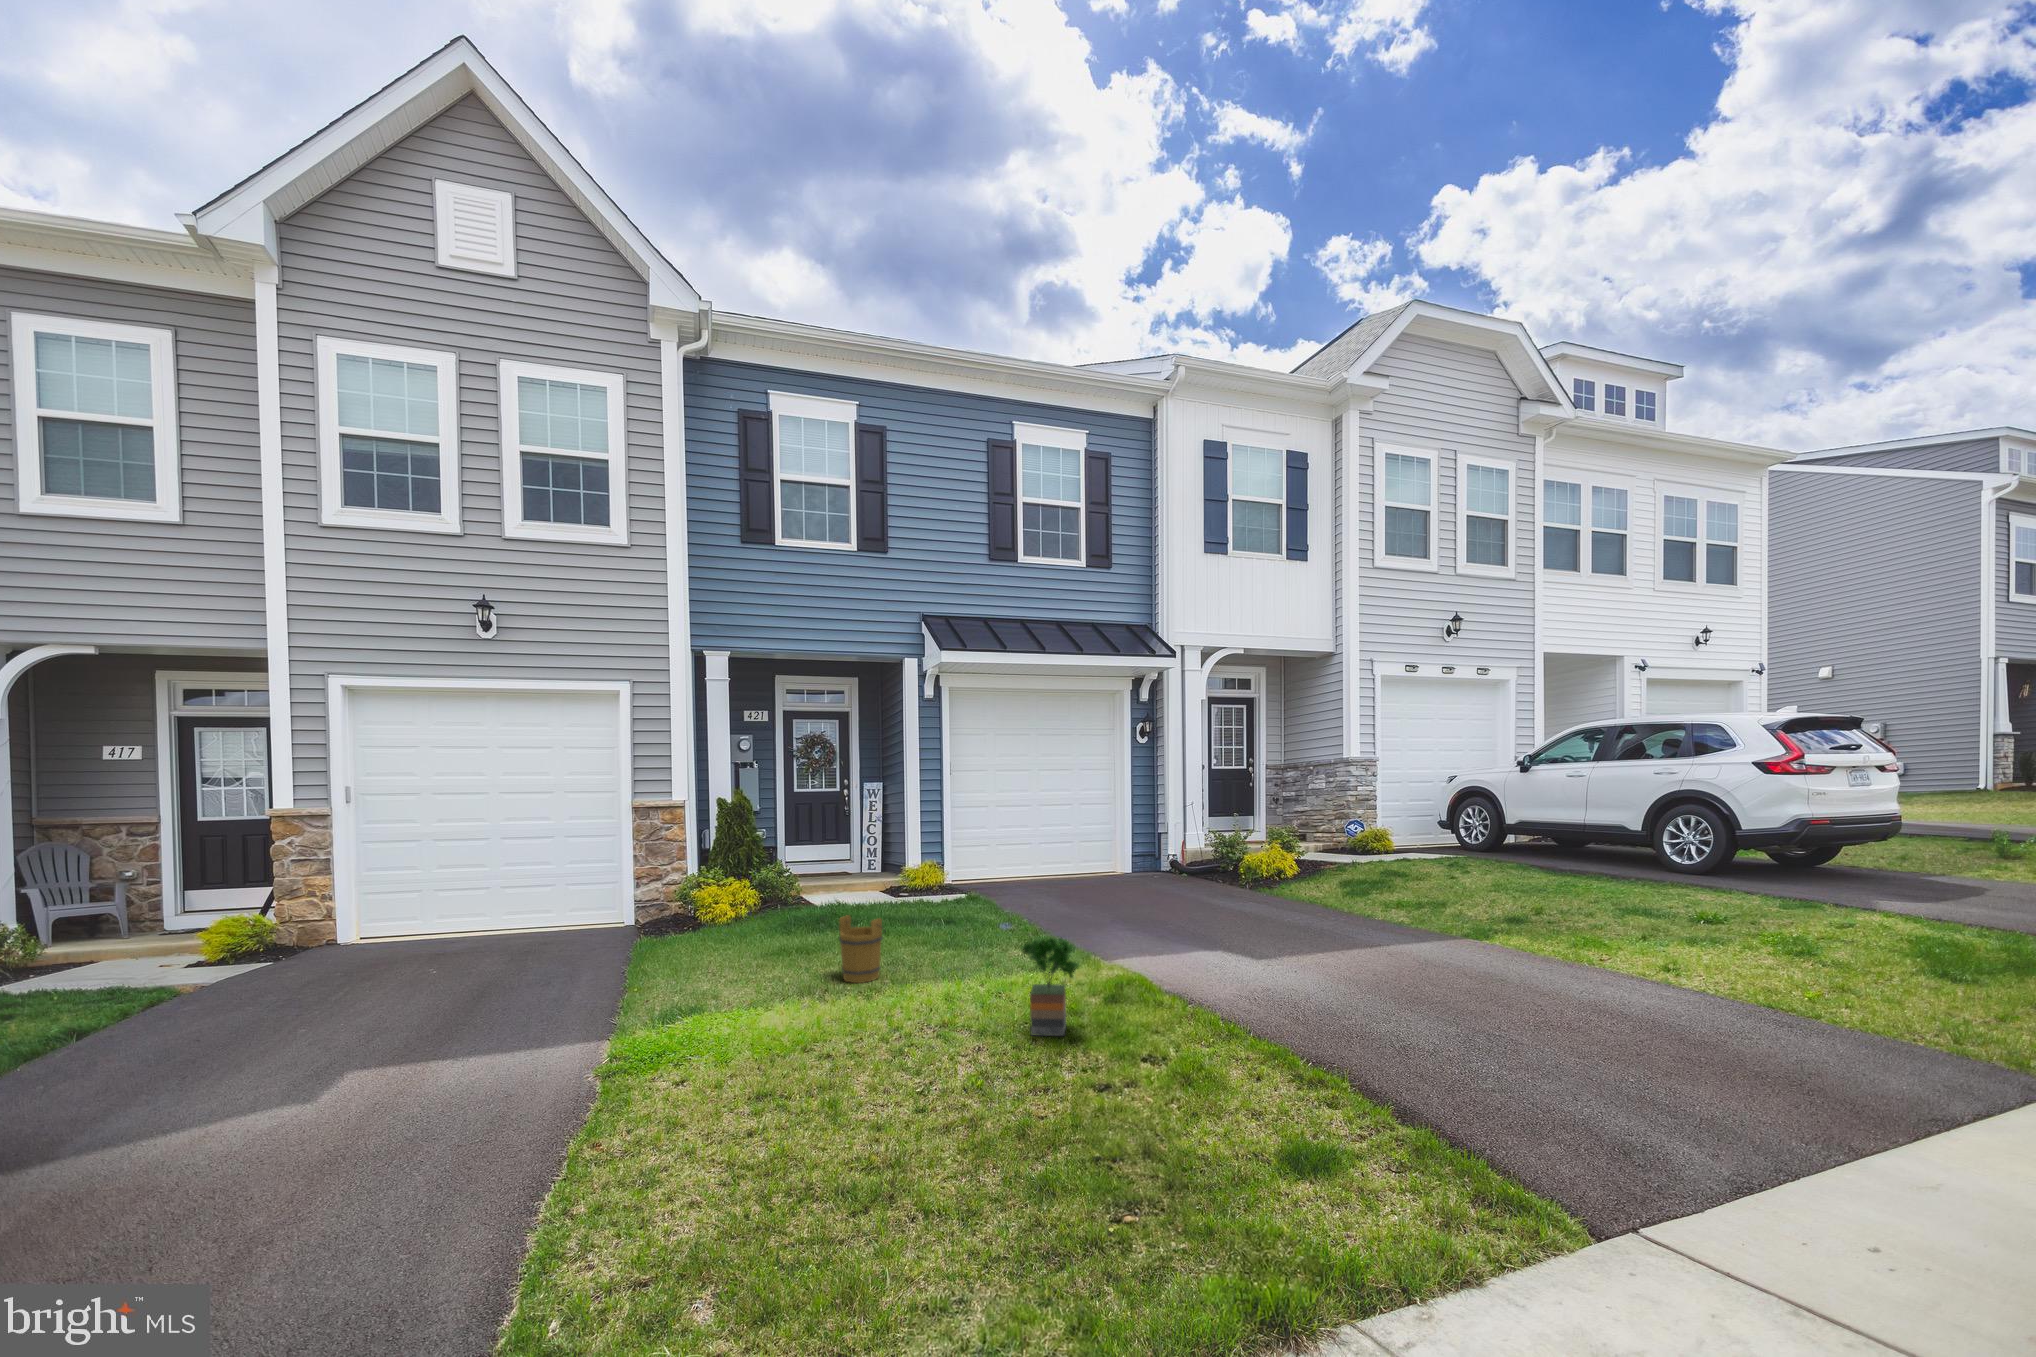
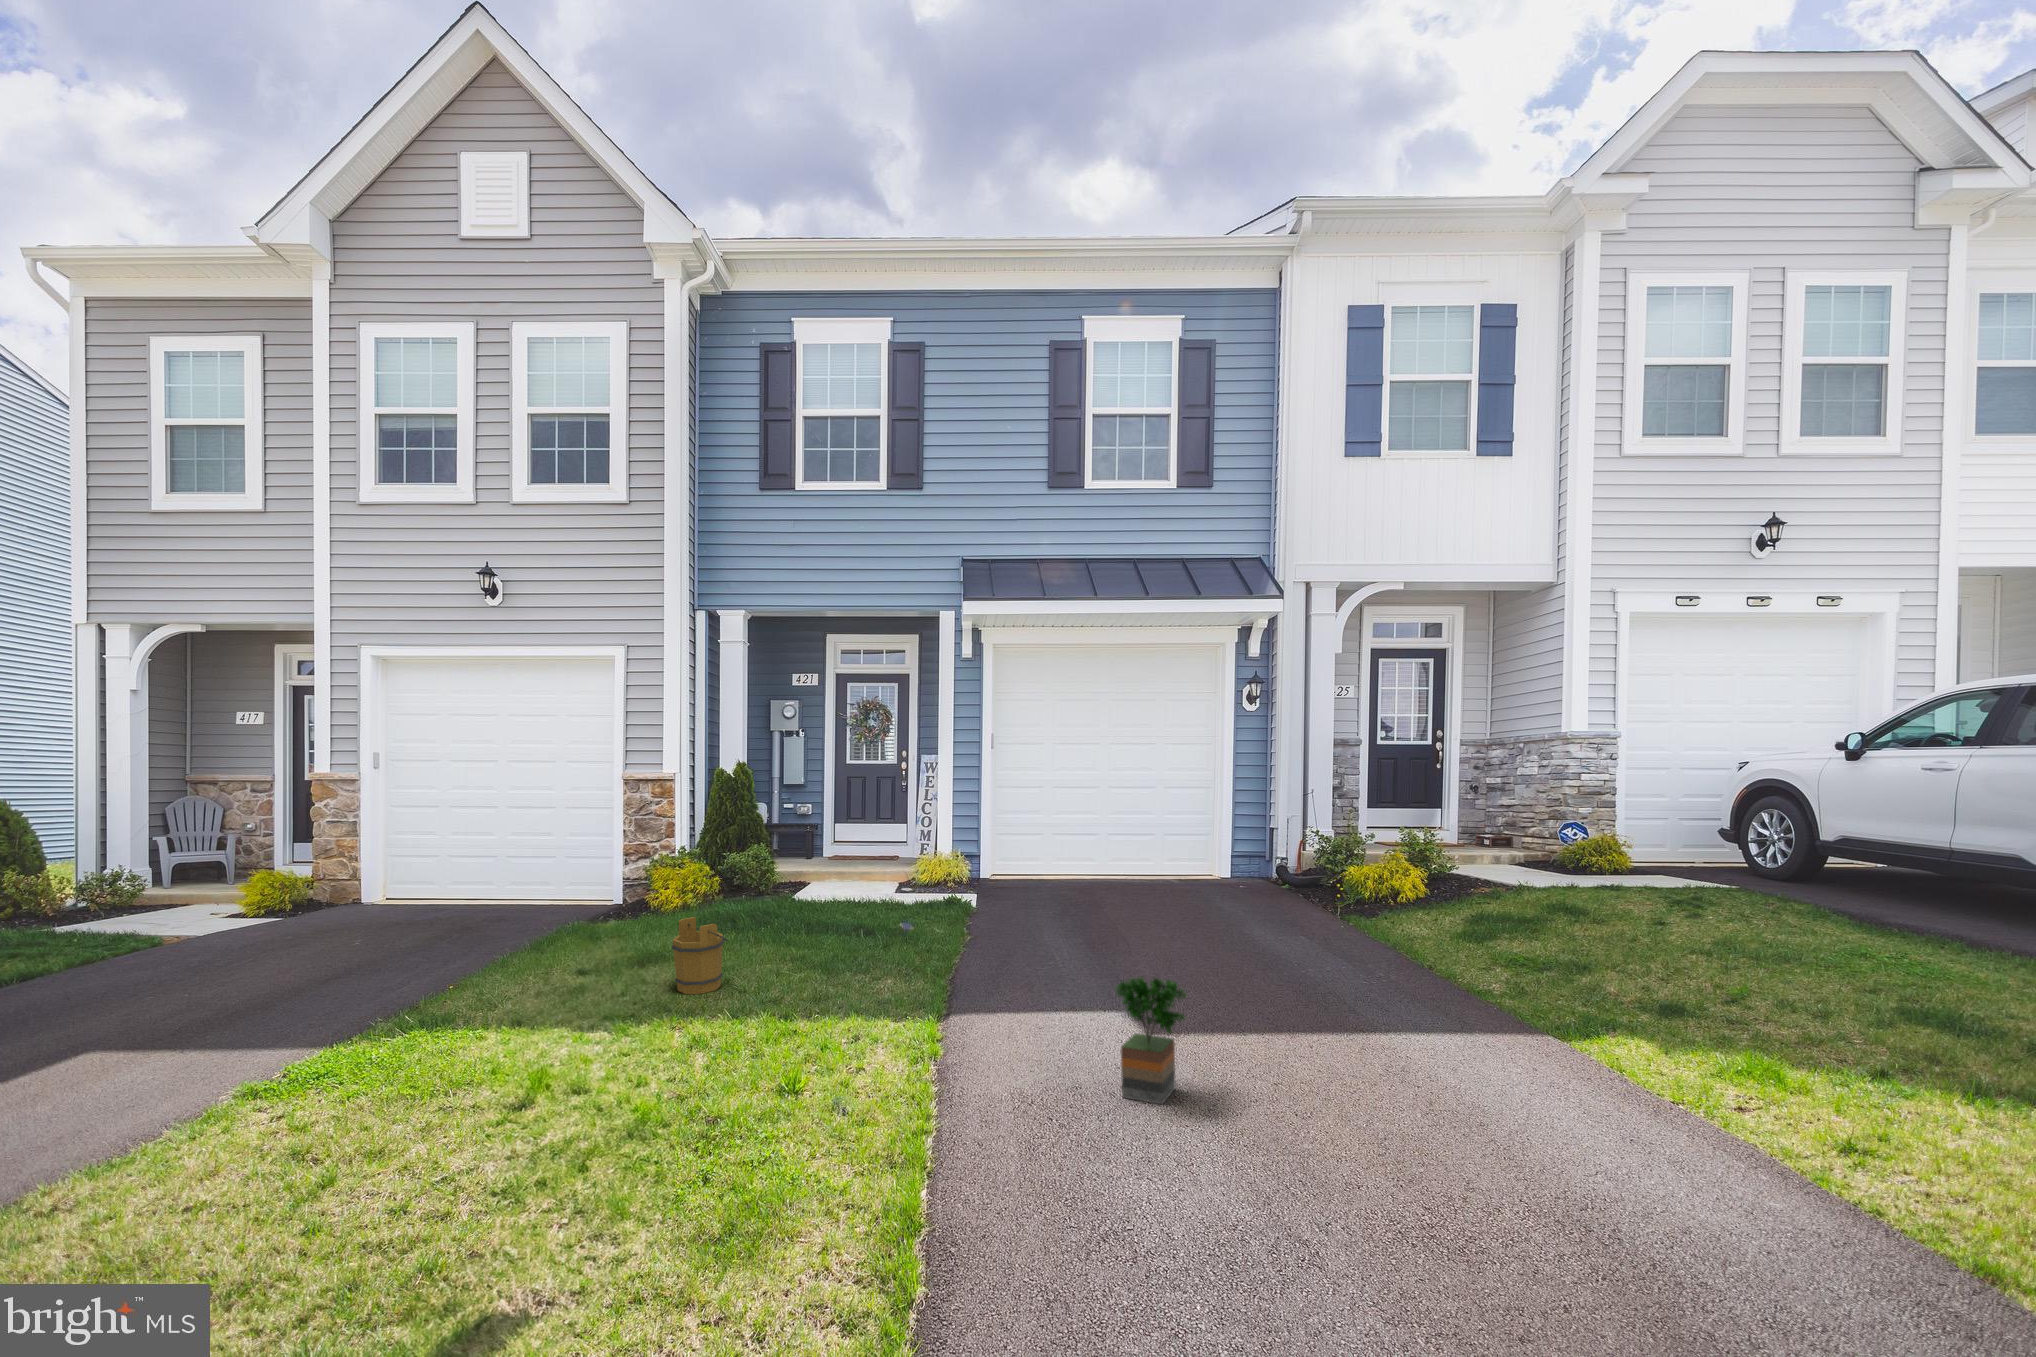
potted tree: present [1020,938,1079,1036] -> present [1116,977,1187,1104]

